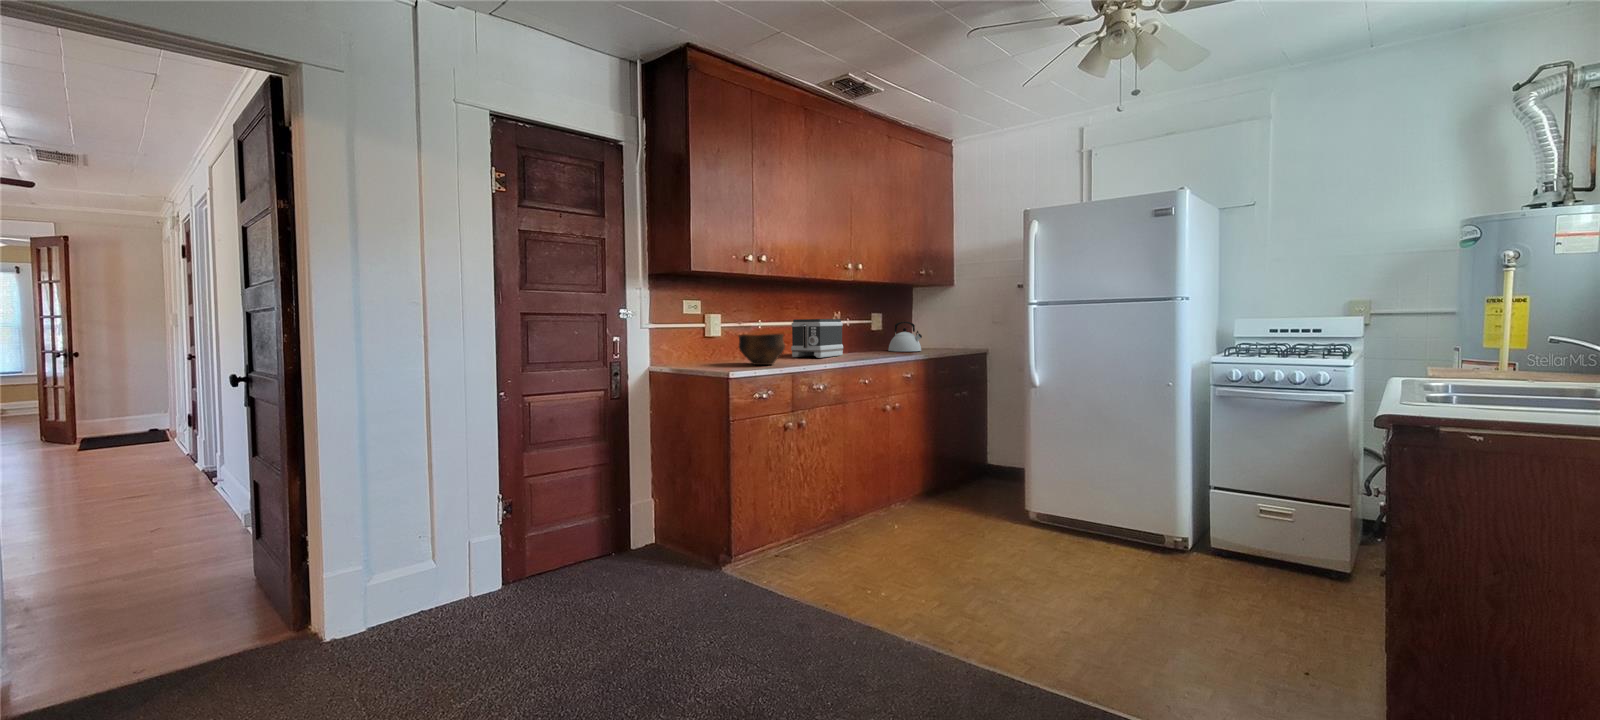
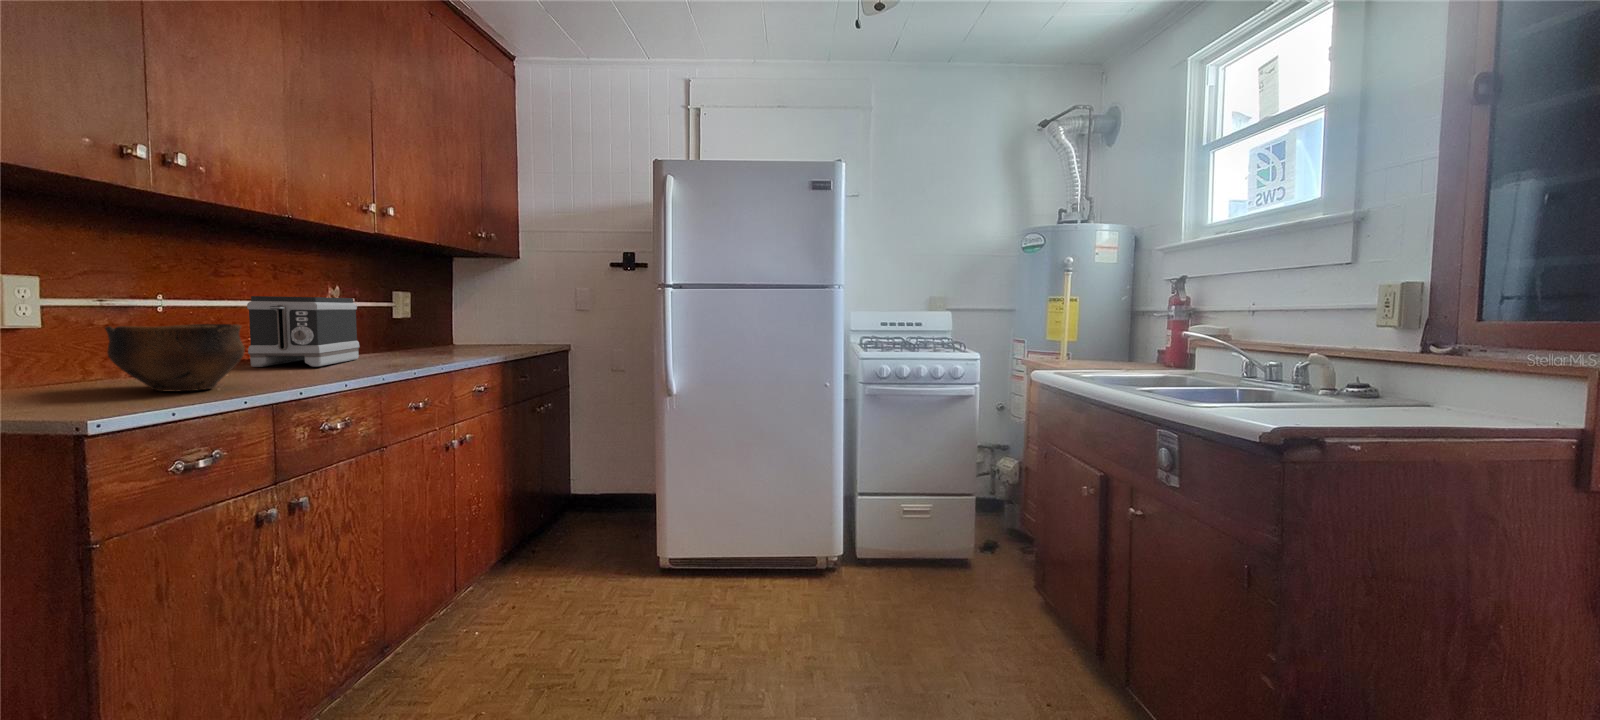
kettle: present [888,322,922,352] -> none [430,305,486,349]

